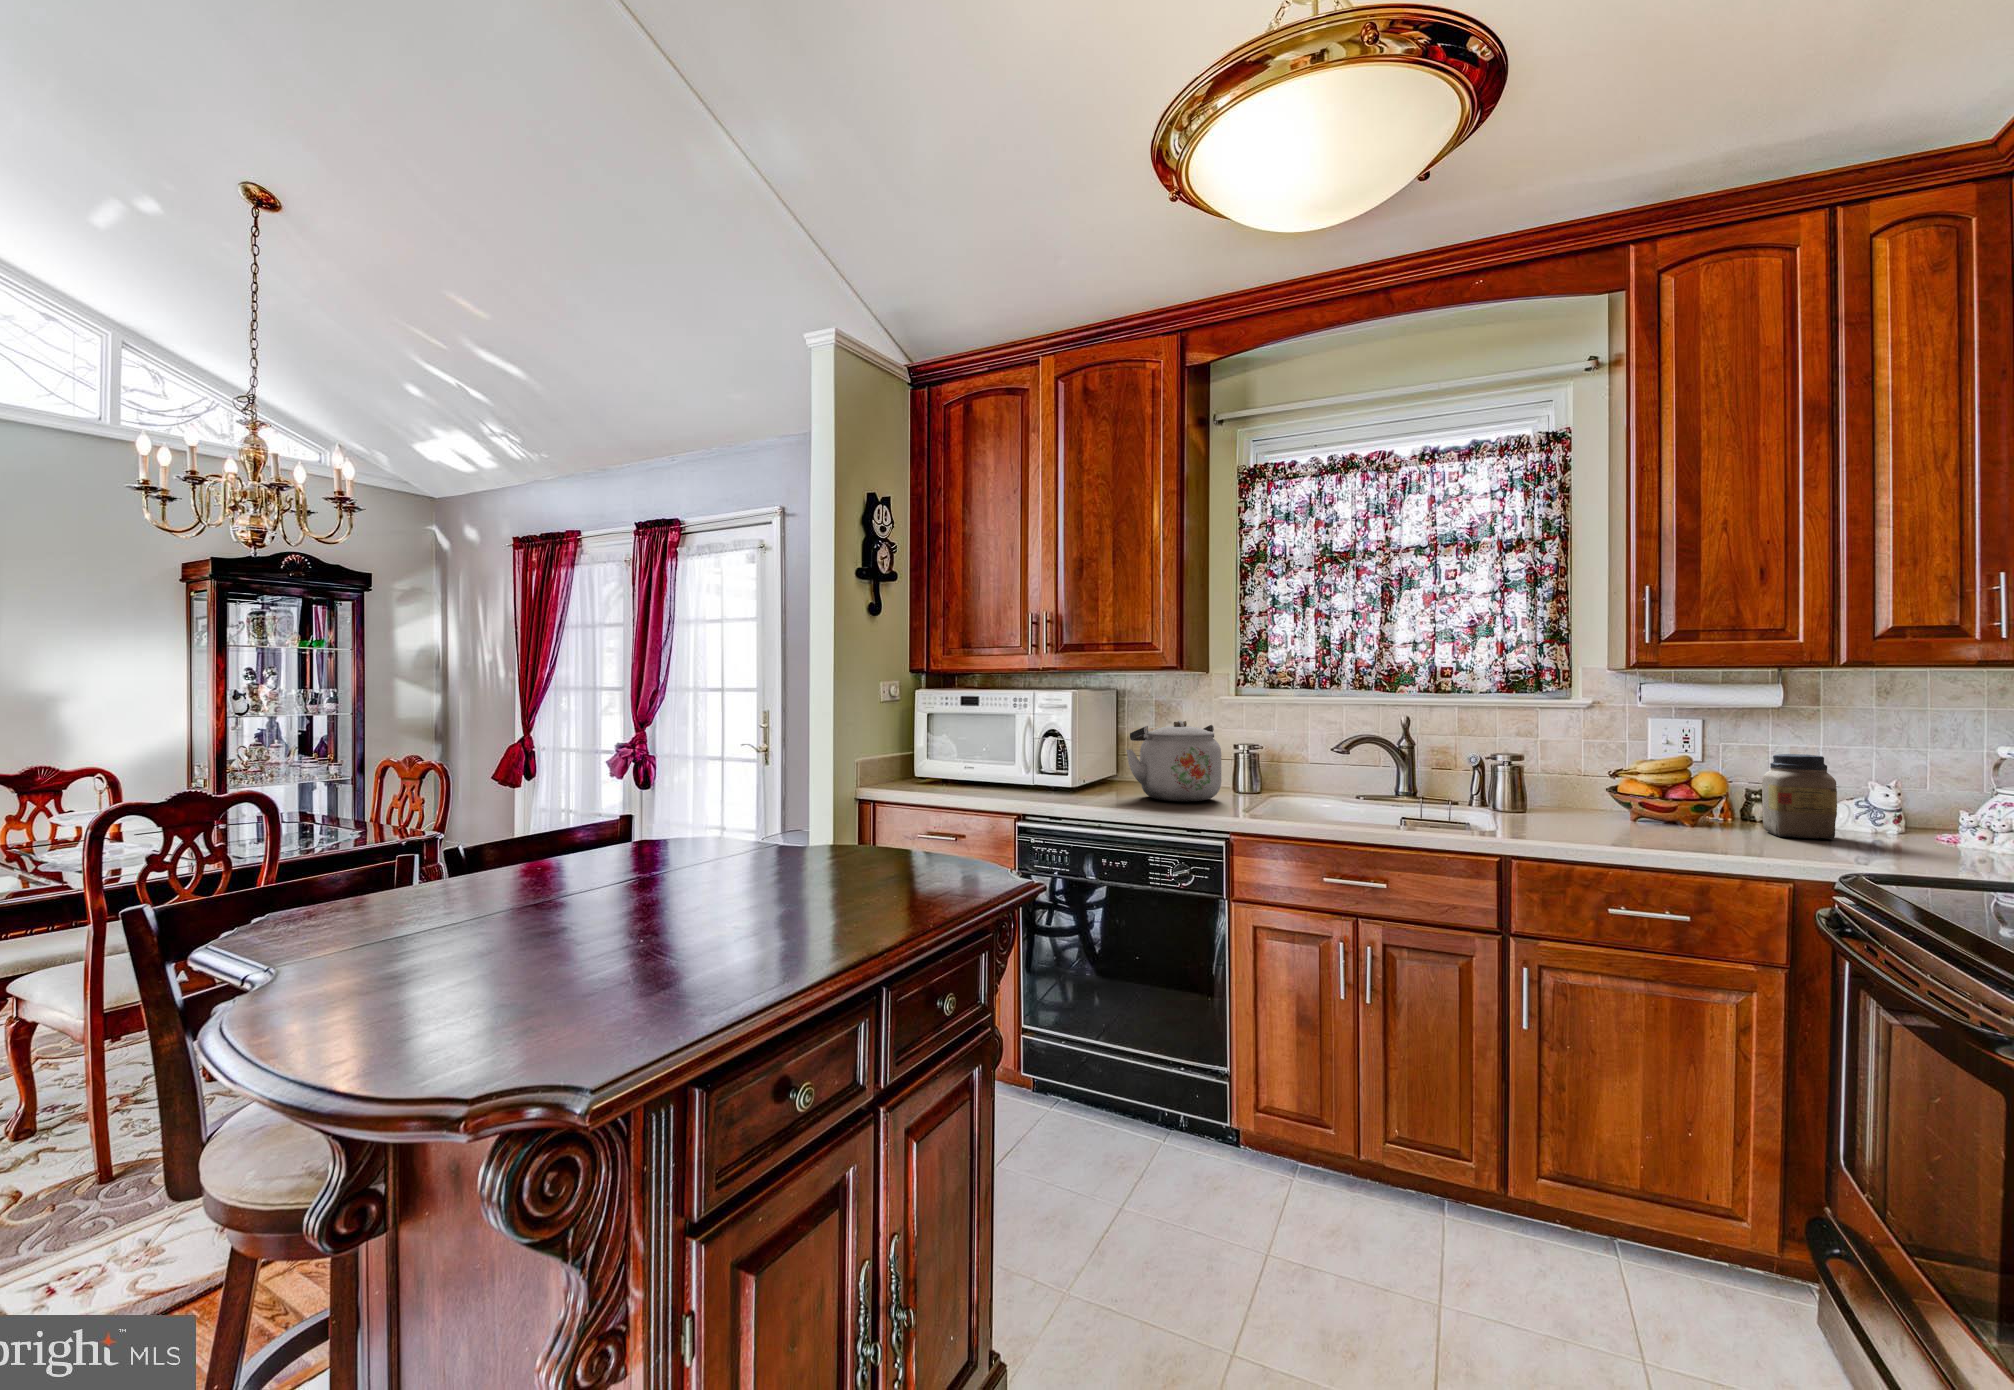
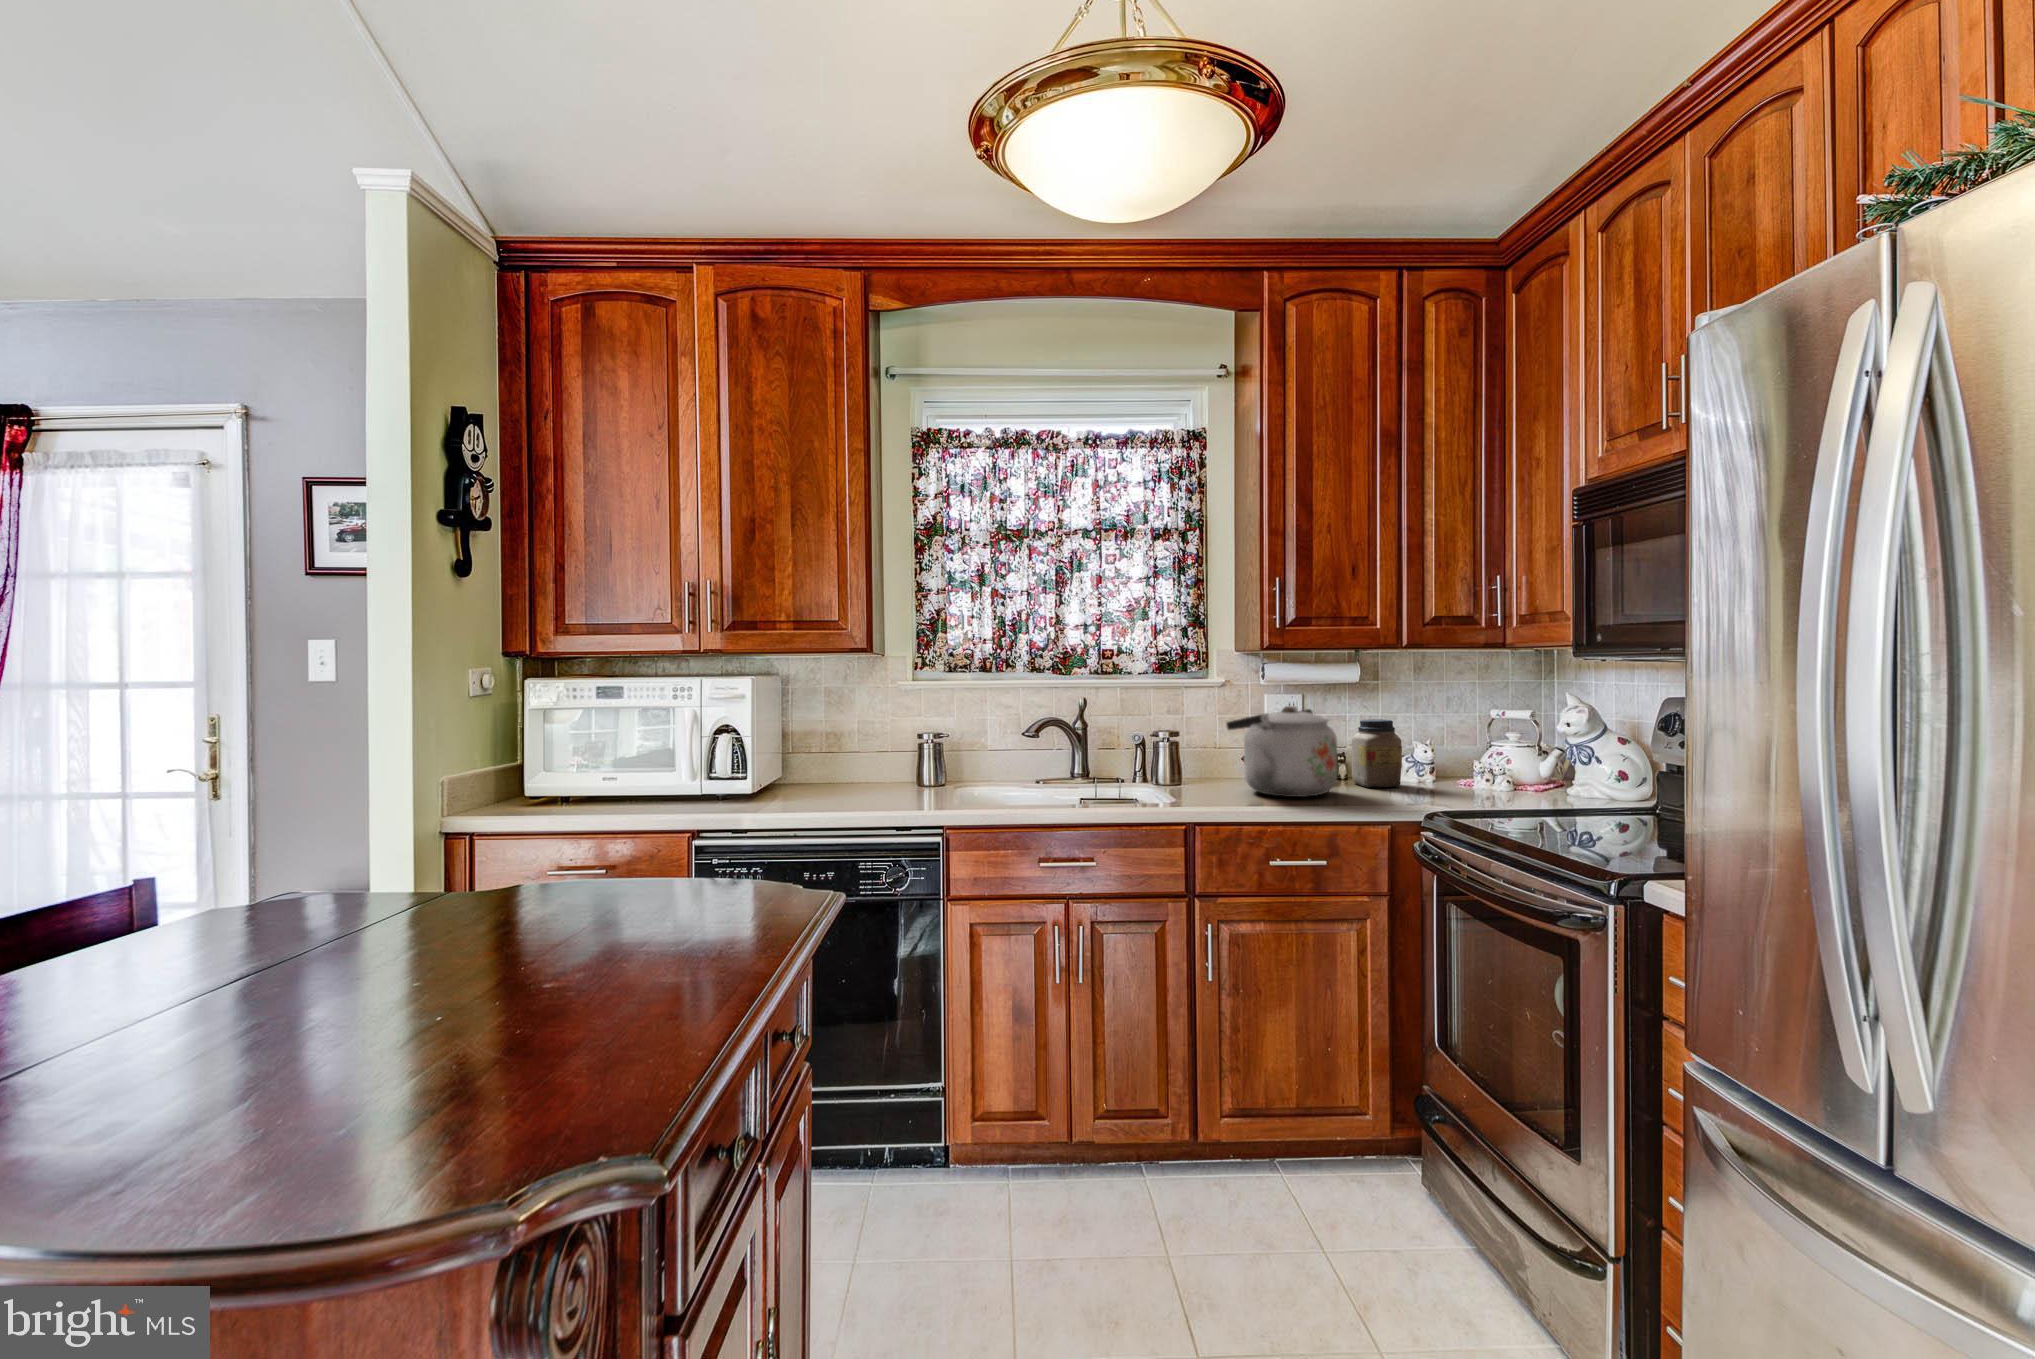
kettle: present [1126,720,1222,801] -> present [1226,706,1337,797]

